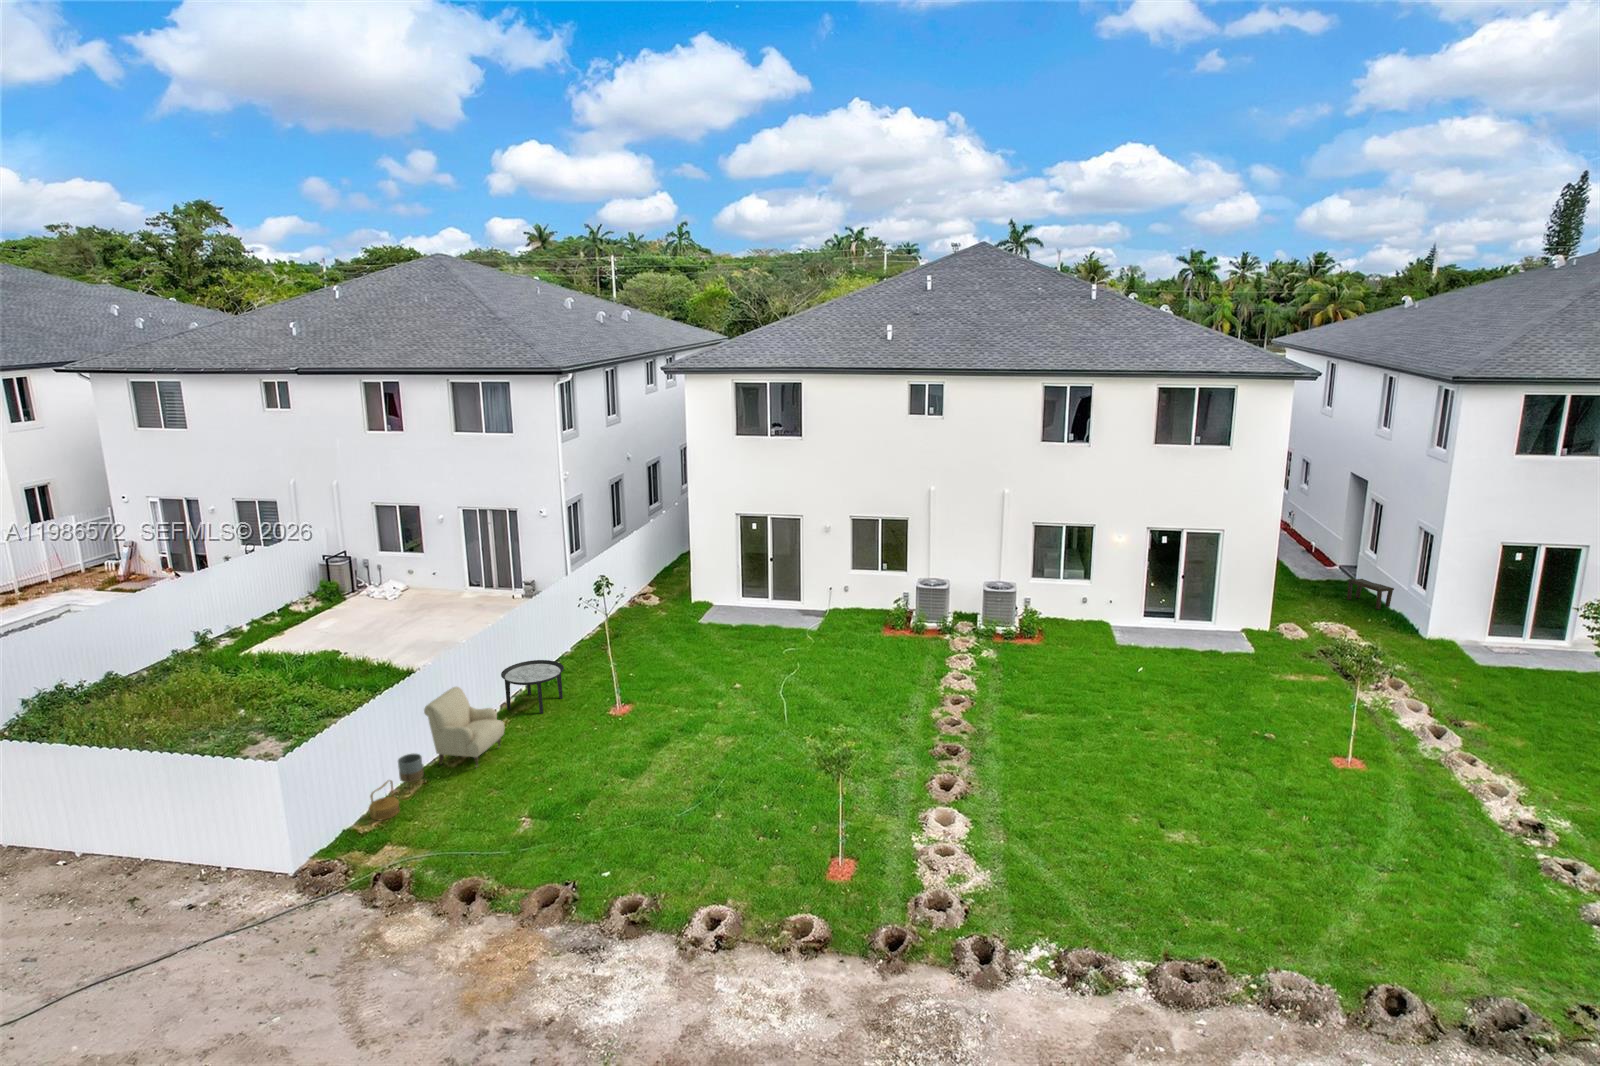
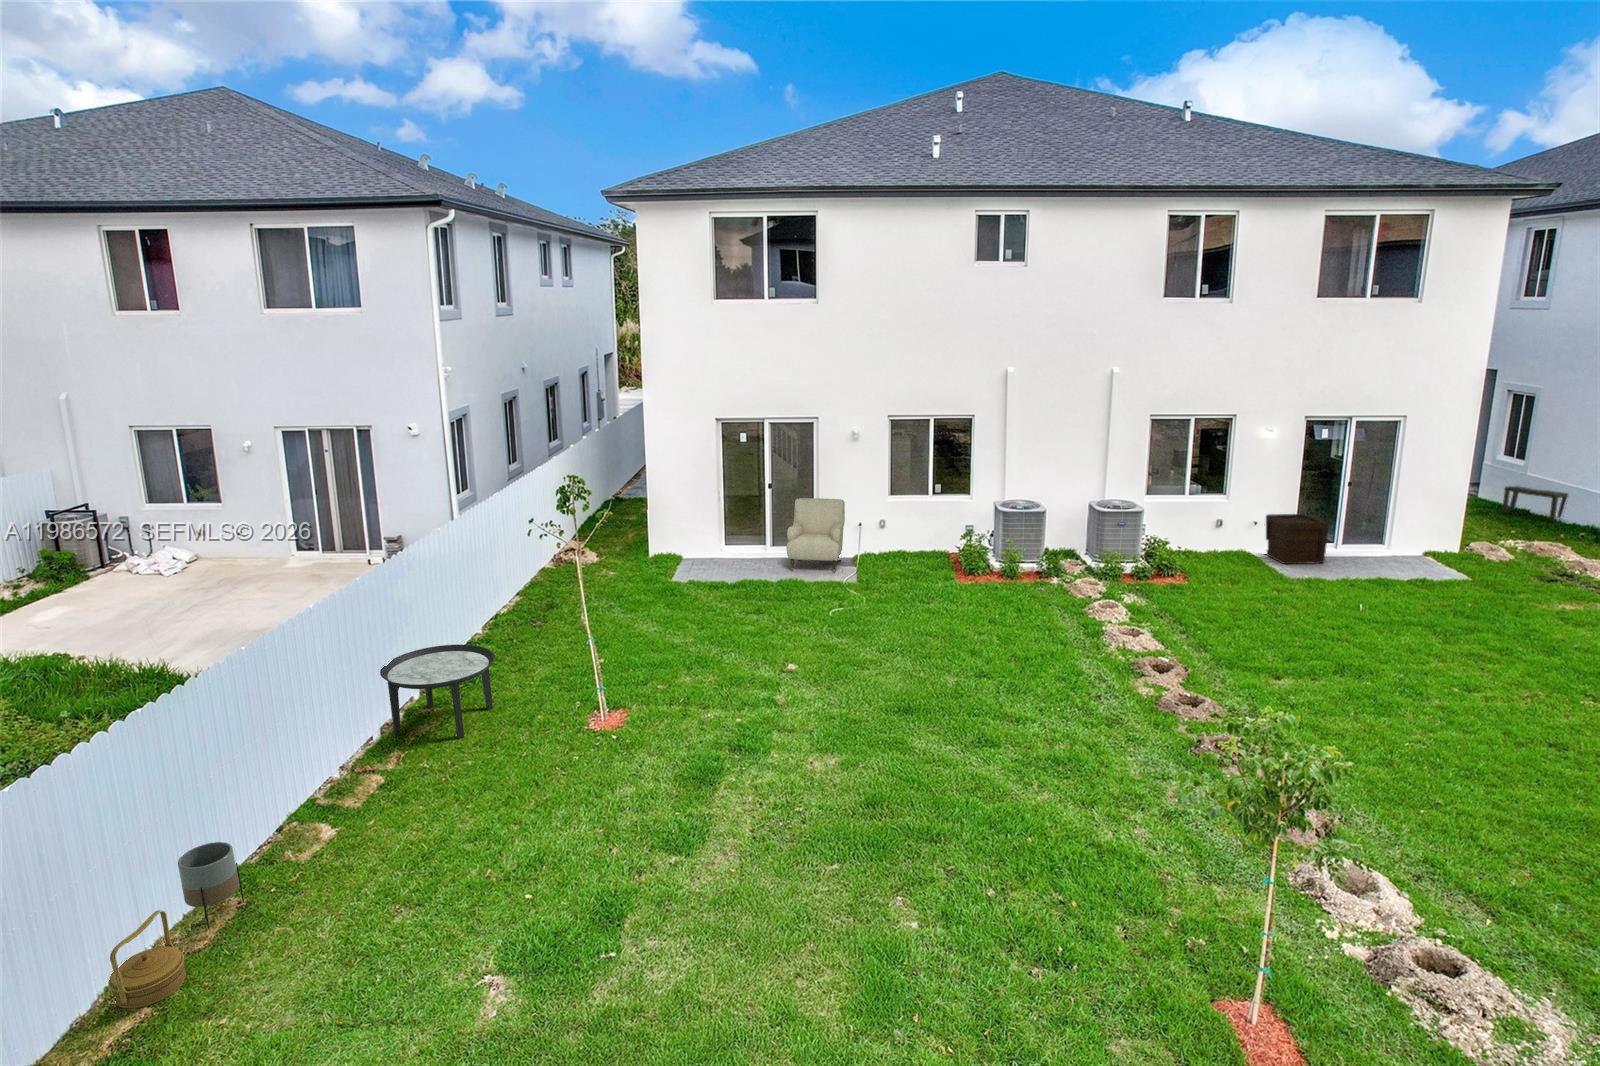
wooden crate: none [1118,596,1158,634] -> present [1266,514,1329,564]
chair: present [424,687,505,767] -> present [787,498,845,572]

